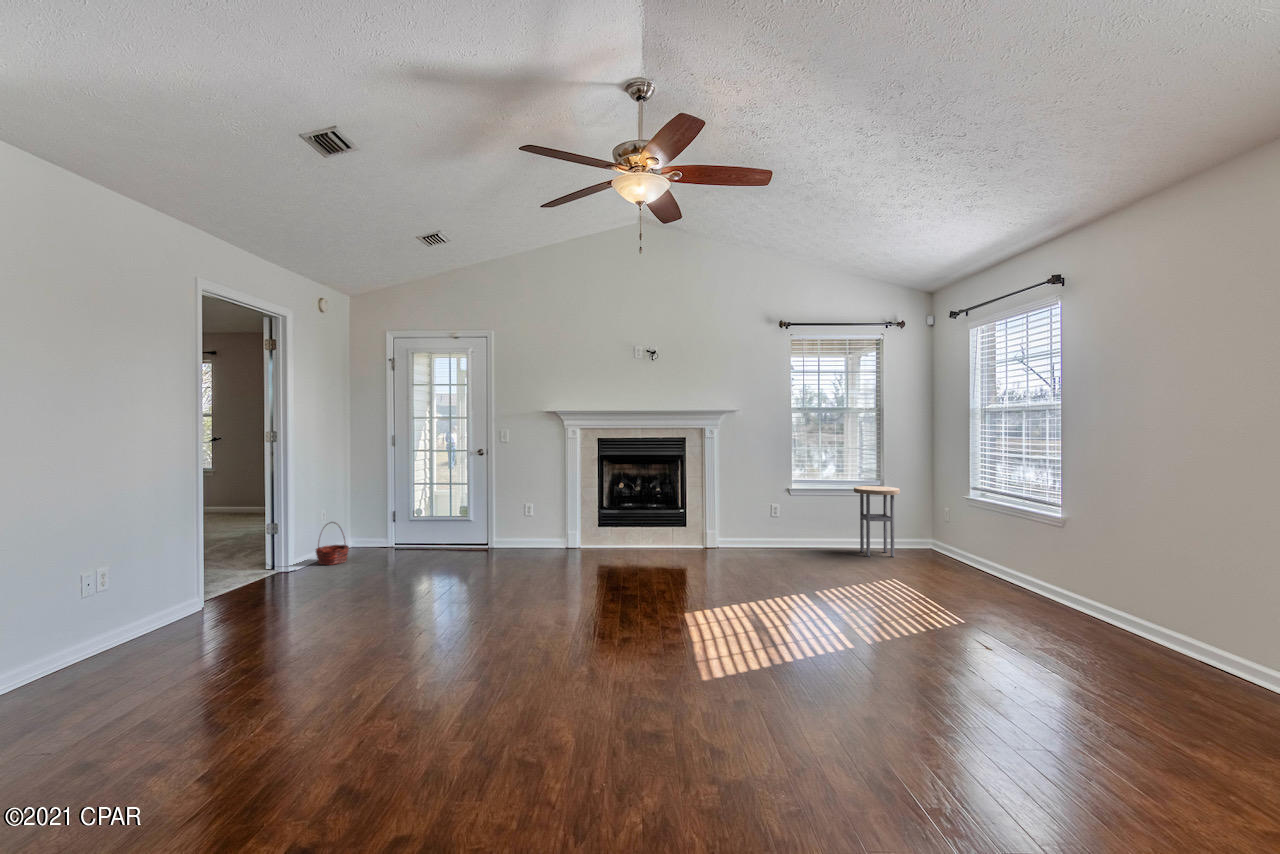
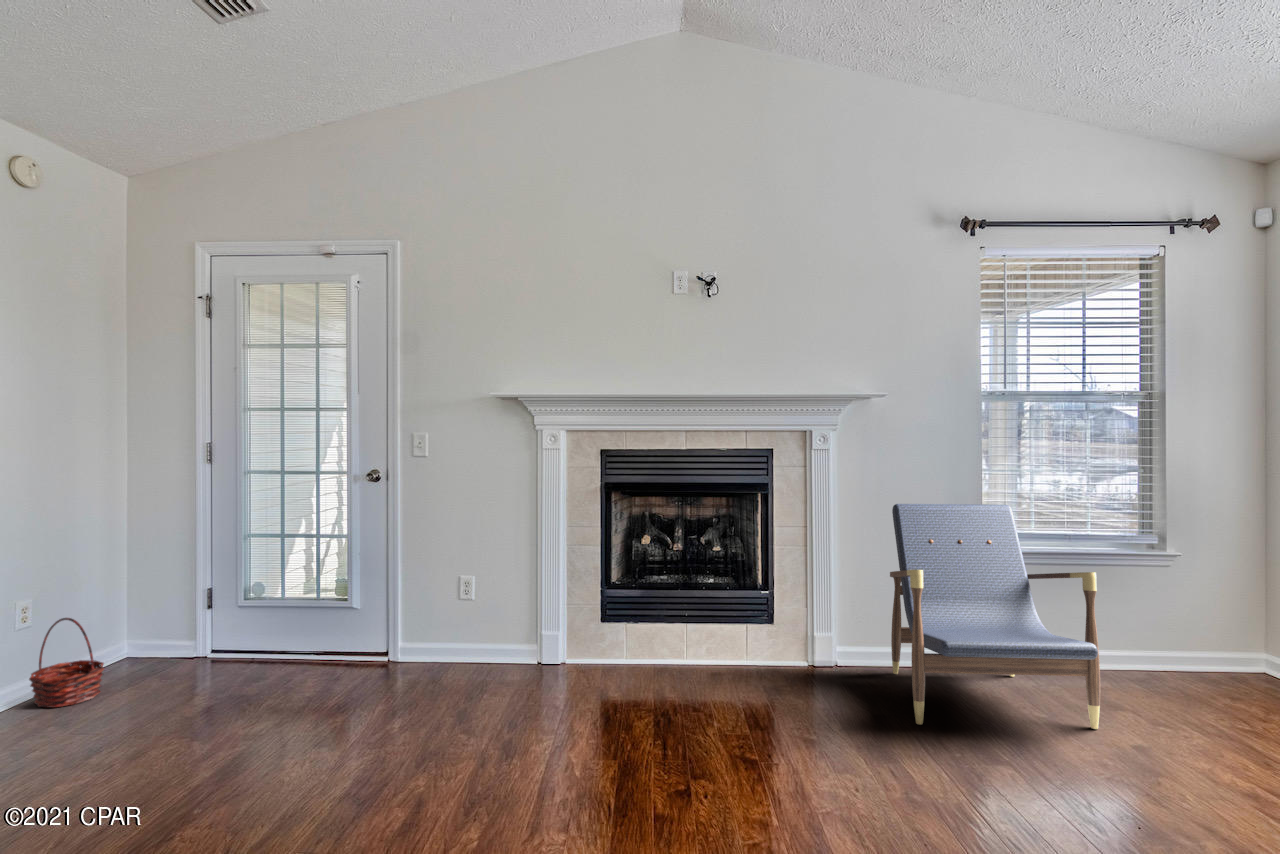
lounge chair: none [746,465,834,567] -> present [890,504,1100,729]
side table: present [854,486,900,557] -> none [1116,547,1221,698]

